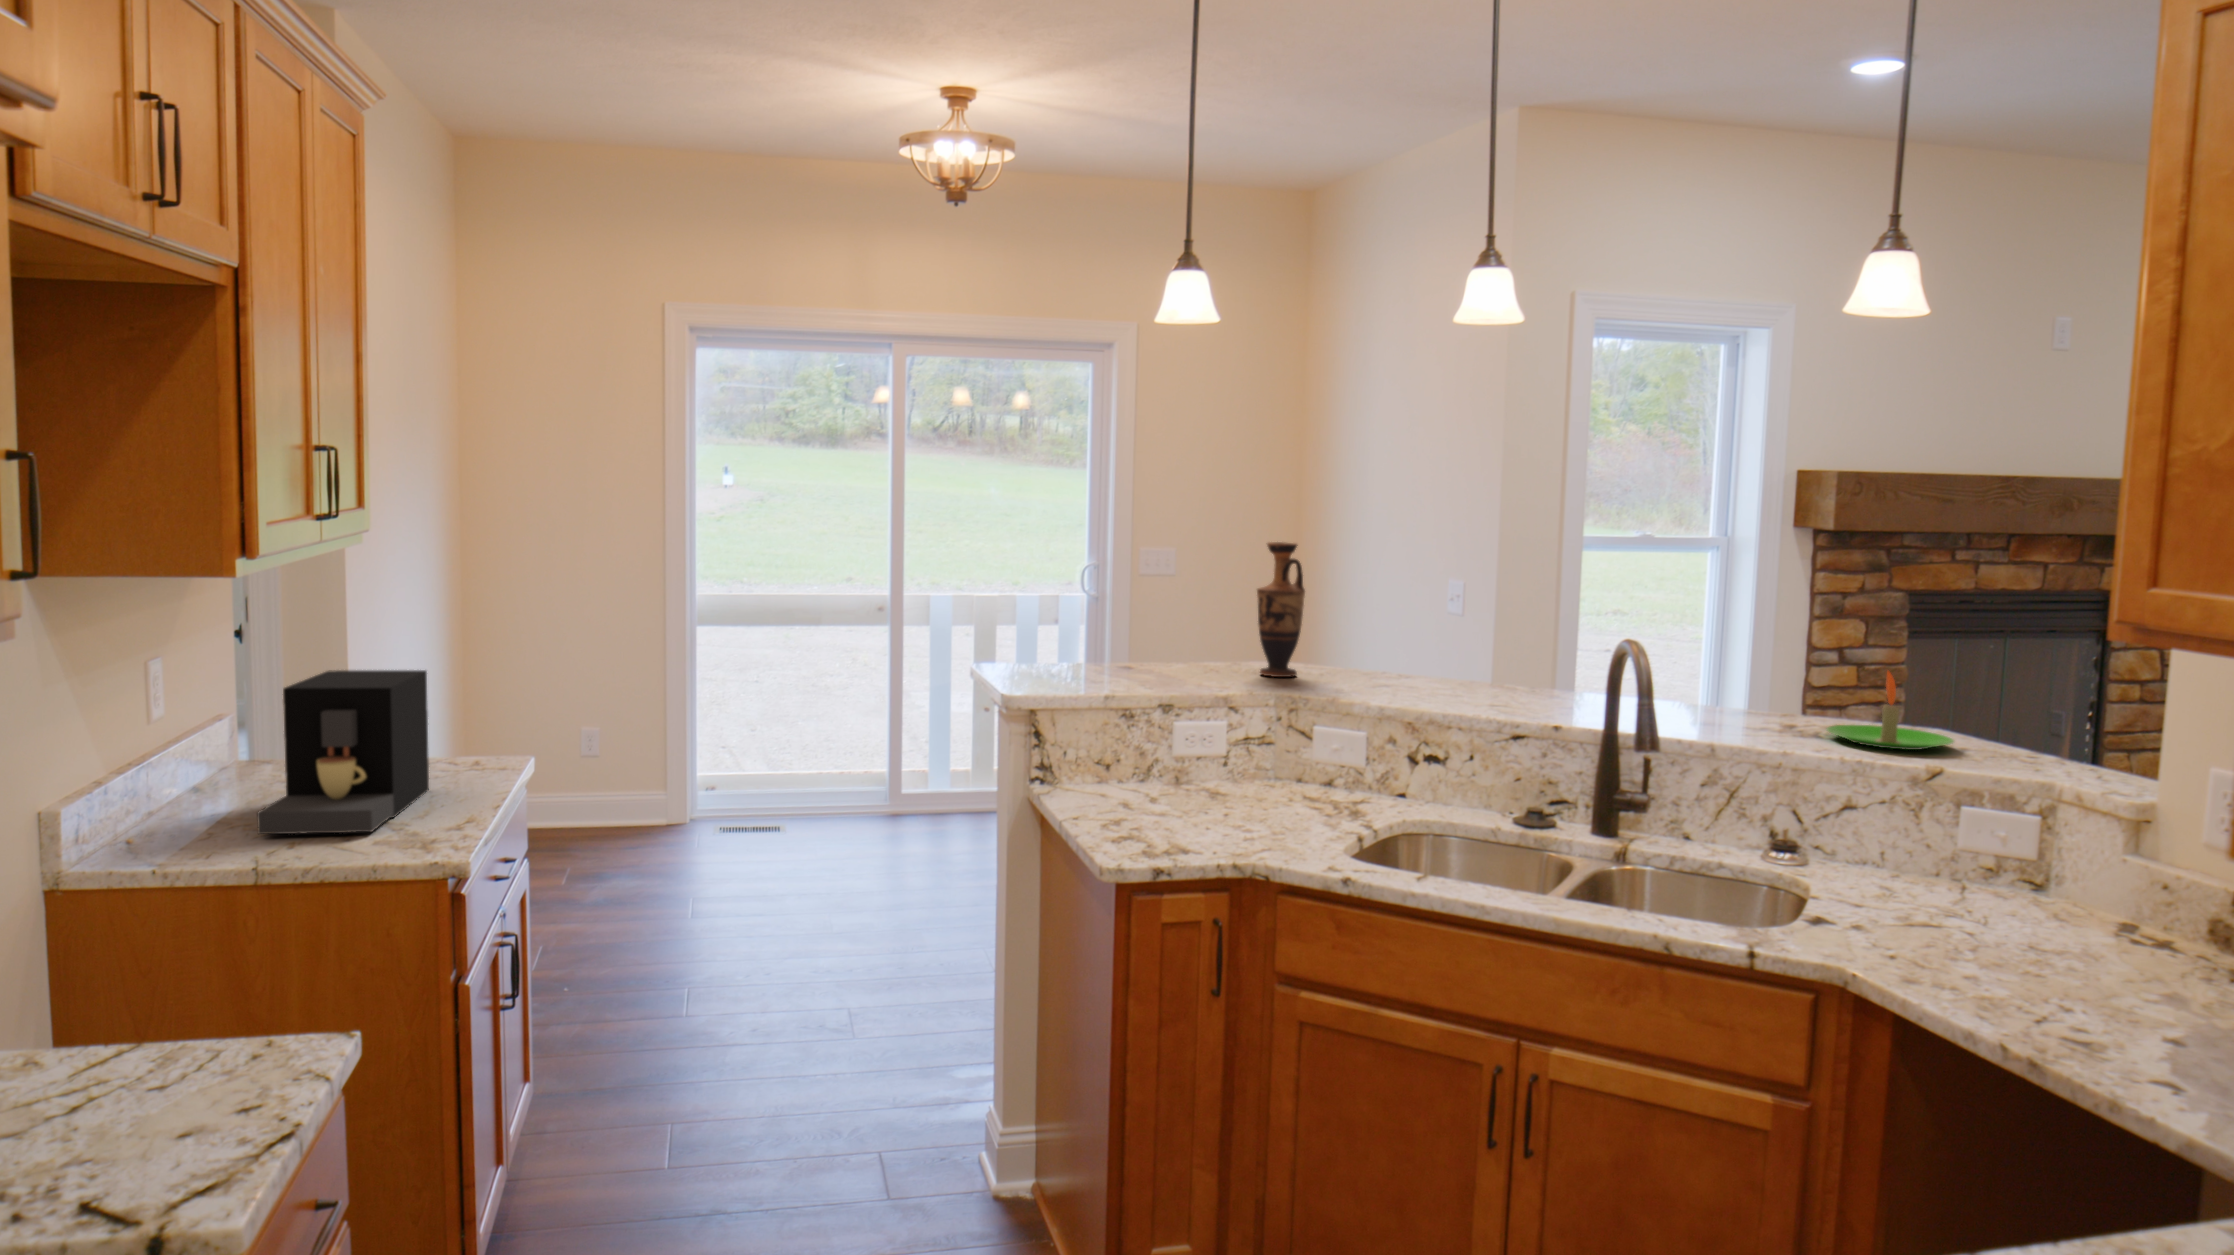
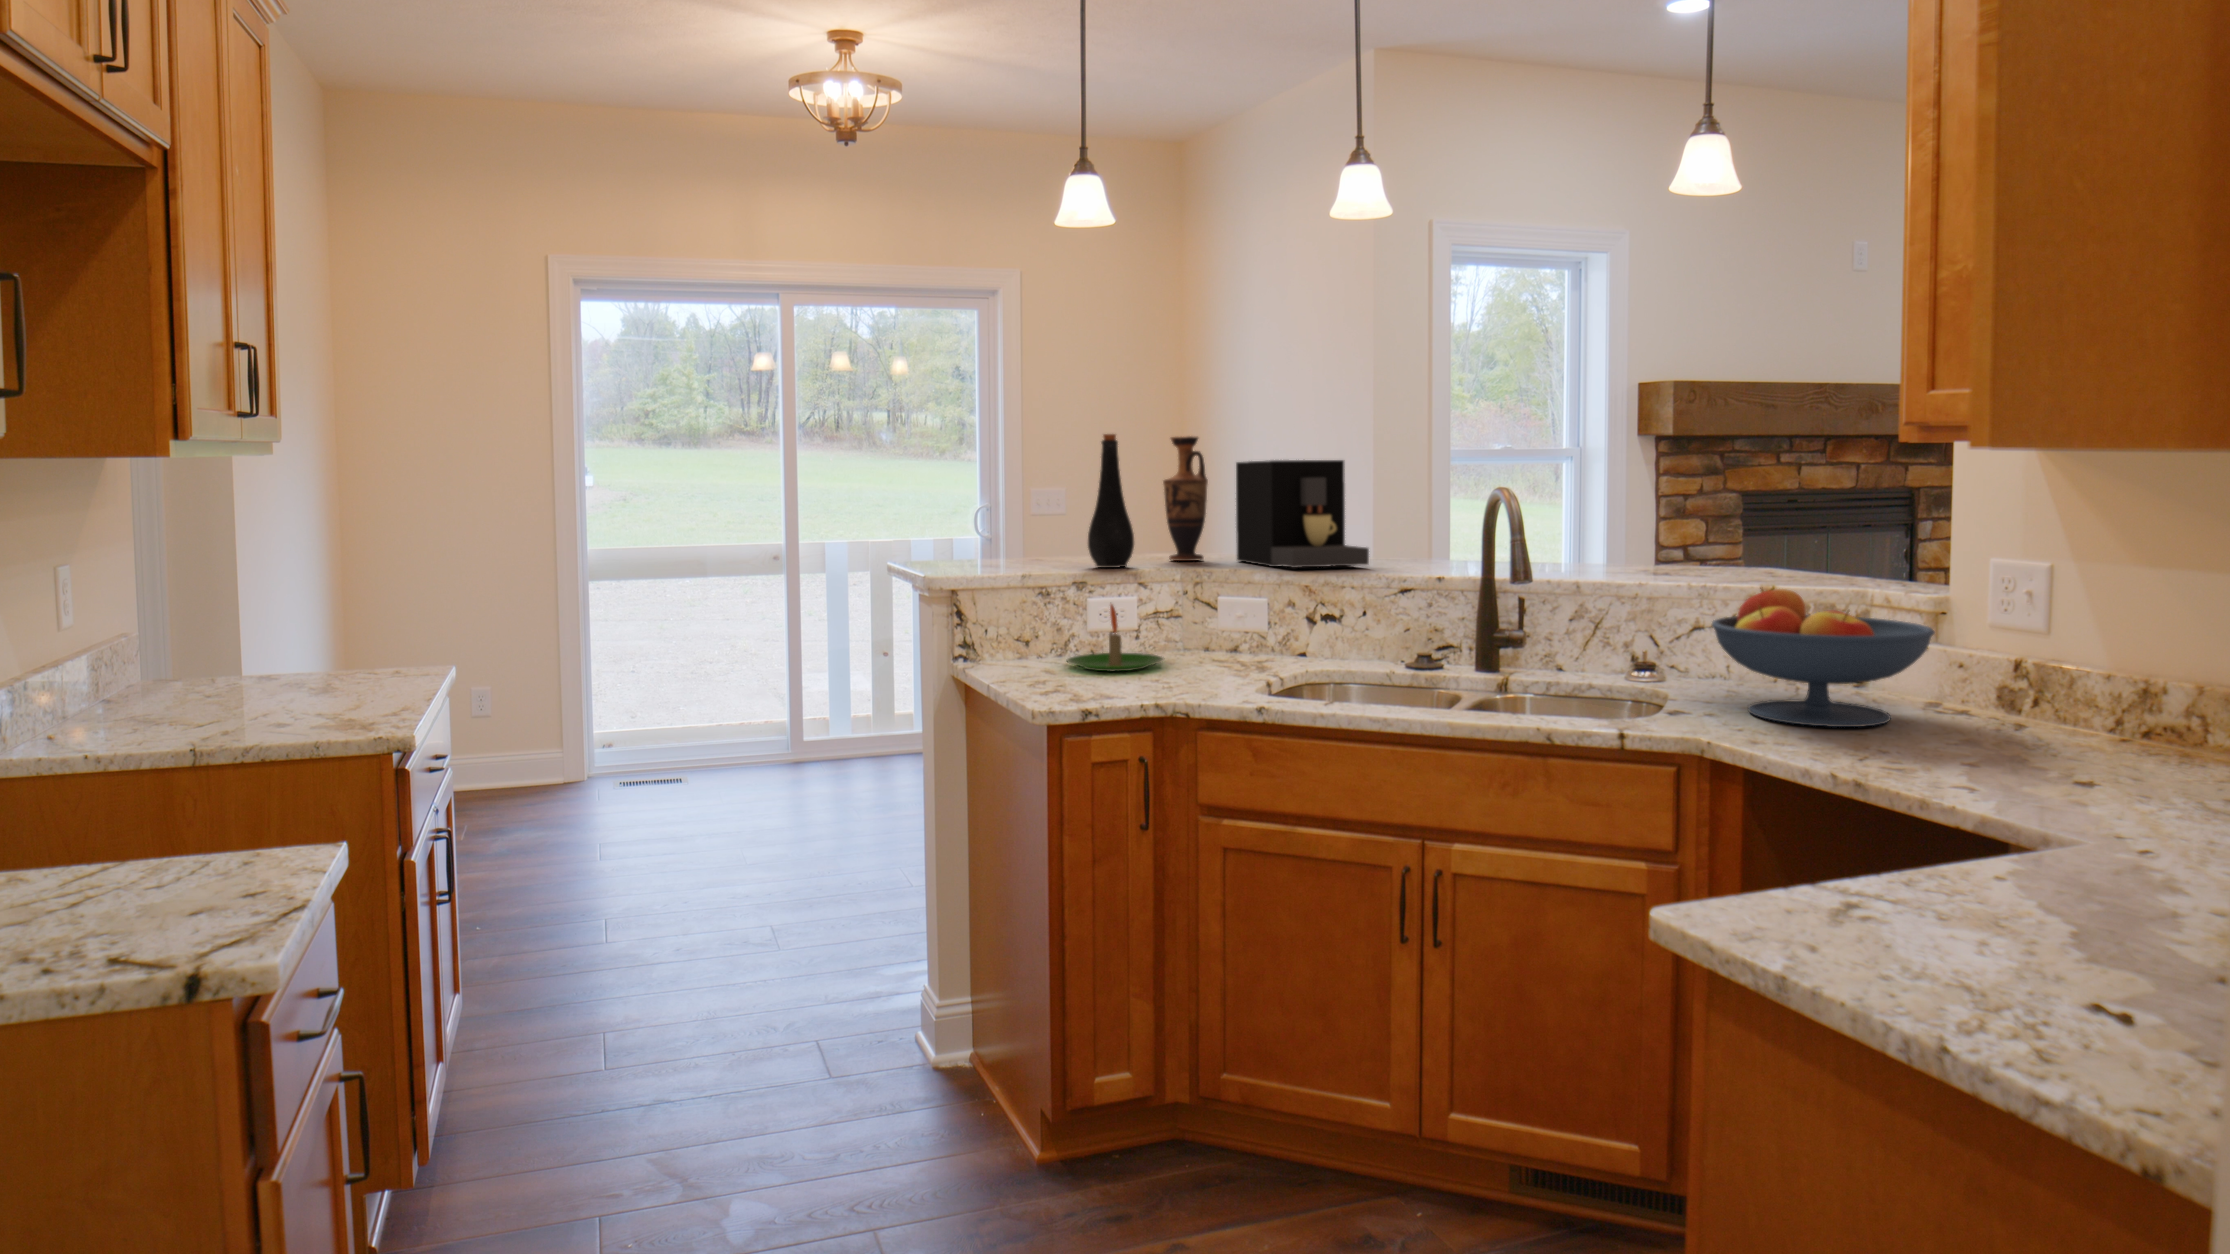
bottle: none [1174,544,1223,688] -> present [1088,434,1134,568]
coffee maker: present [257,670,429,834] -> present [1236,460,1369,568]
candle: present [1827,671,1954,750] -> present [1067,604,1164,671]
fruit bowl: none [1866,784,2132,961] -> present [1712,588,1935,727]

